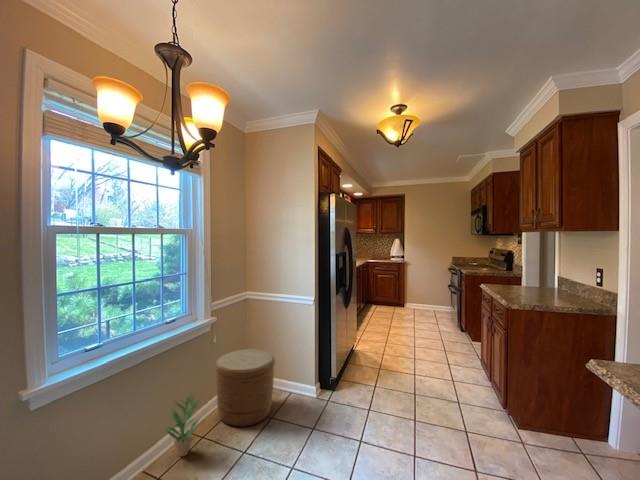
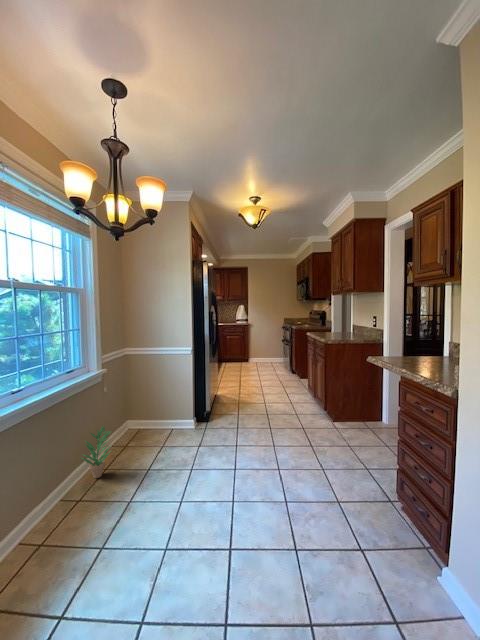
woven basket: present [215,349,275,426] -> none [113,392,164,452]

